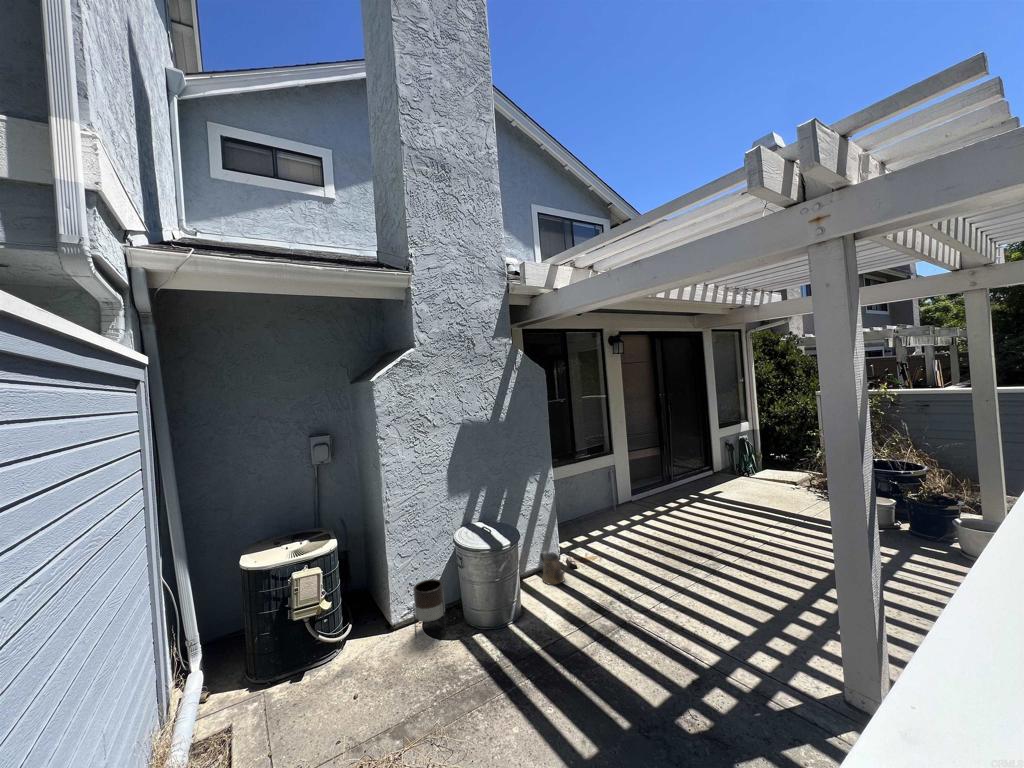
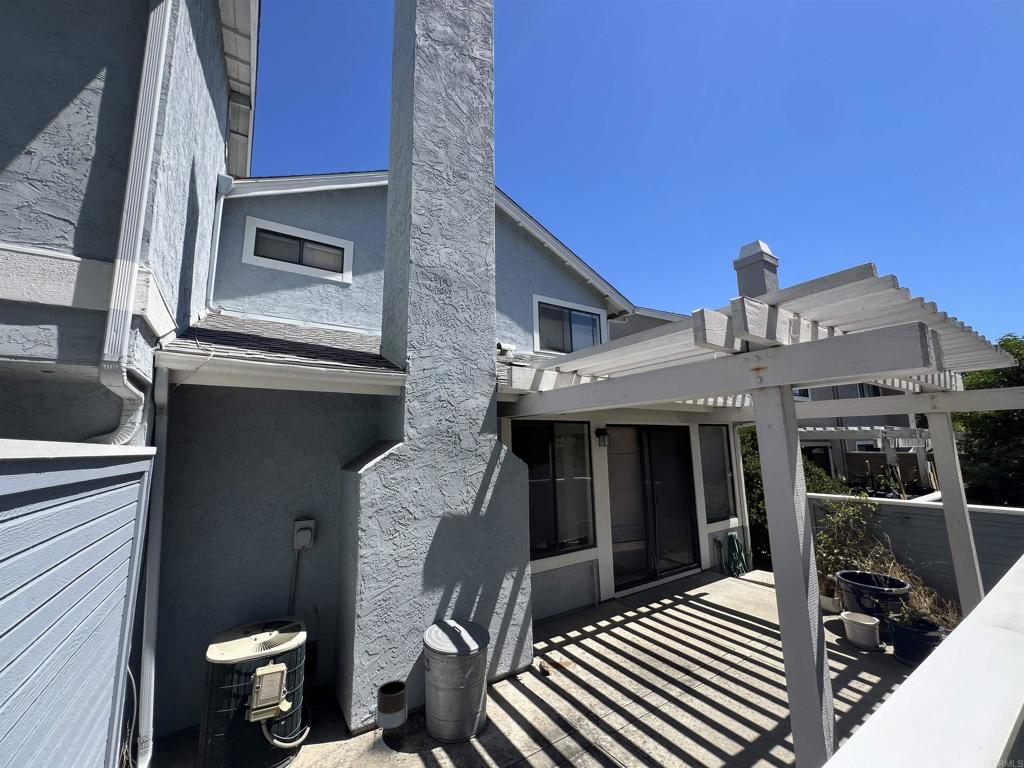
watering can: present [540,552,572,585] -> none [512,654,542,692]

